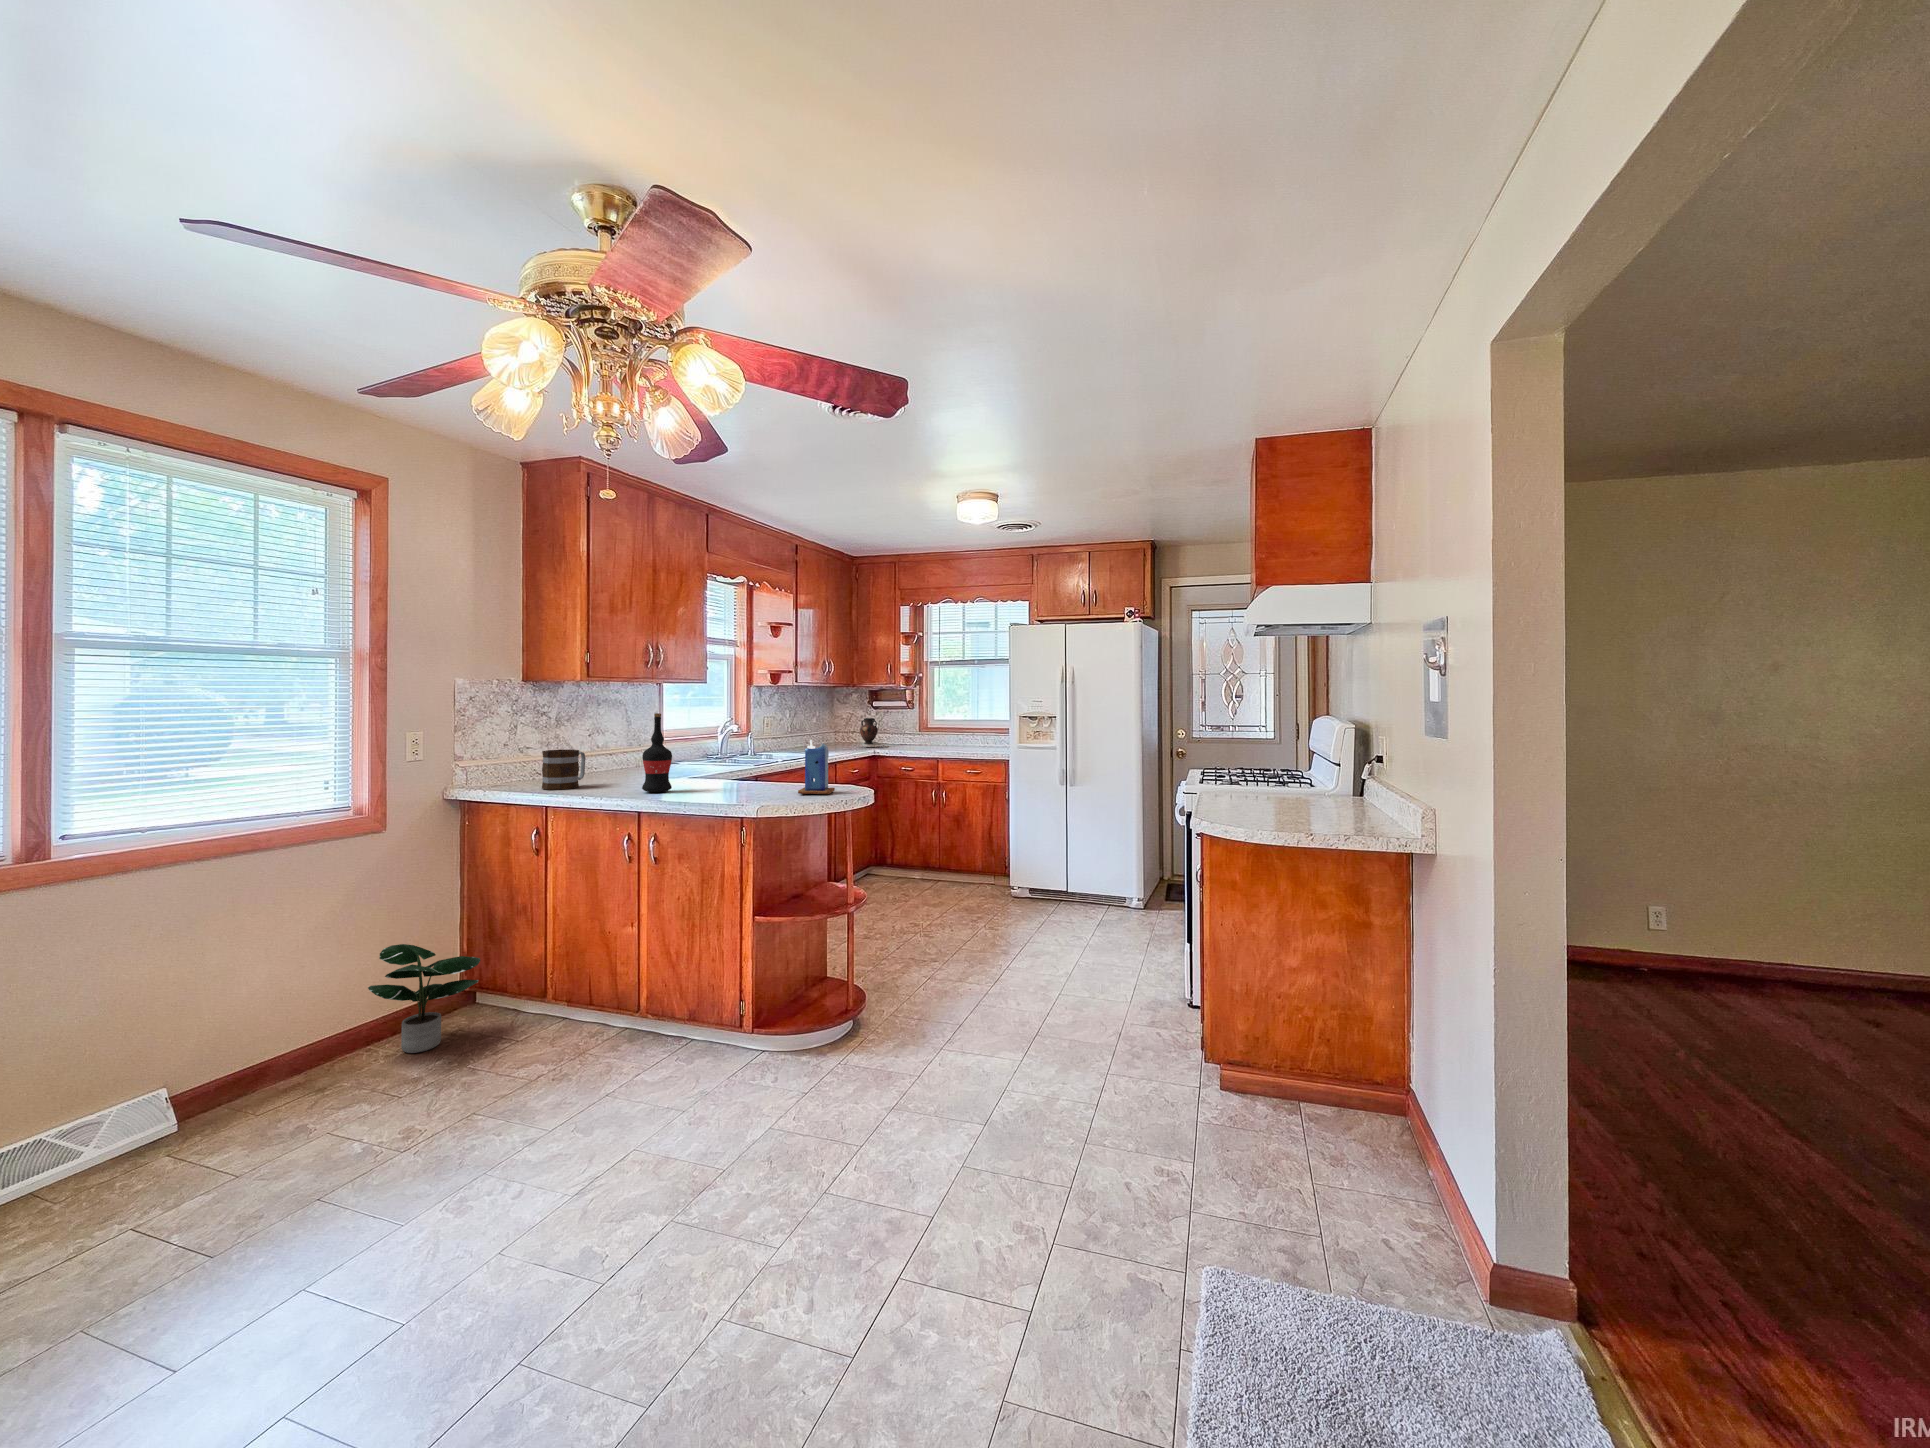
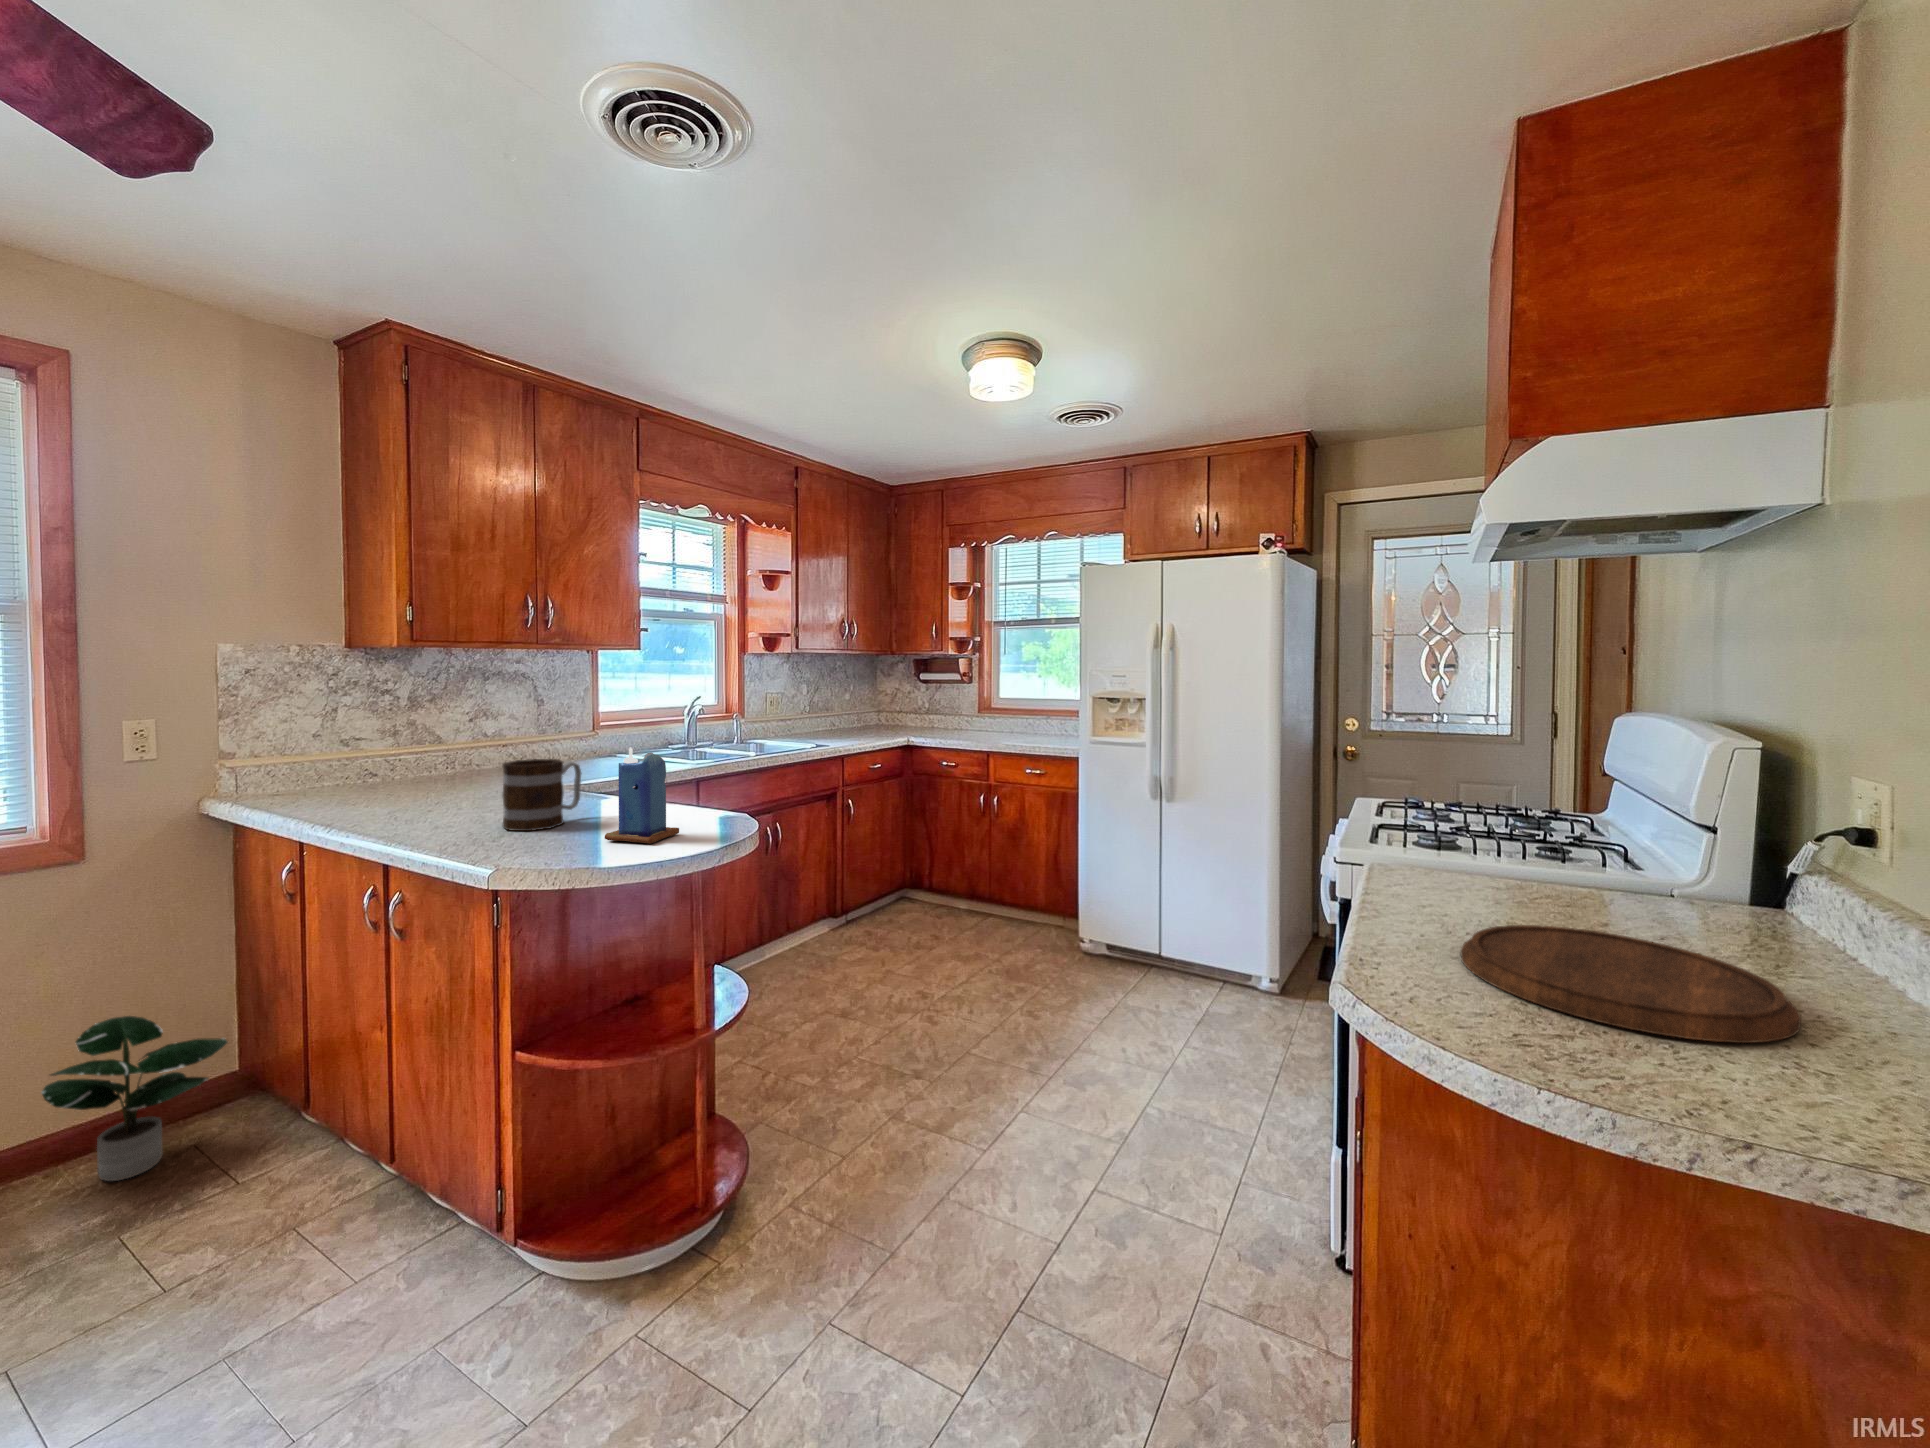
wine bottle: present [642,713,672,792] -> none [412,699,461,821]
vase: present [860,718,888,747] -> none [883,695,929,734]
mug: present [542,750,586,790] -> present [502,759,582,831]
cutting board: none [1241,800,1349,822] -> present [1461,925,1801,1043]

